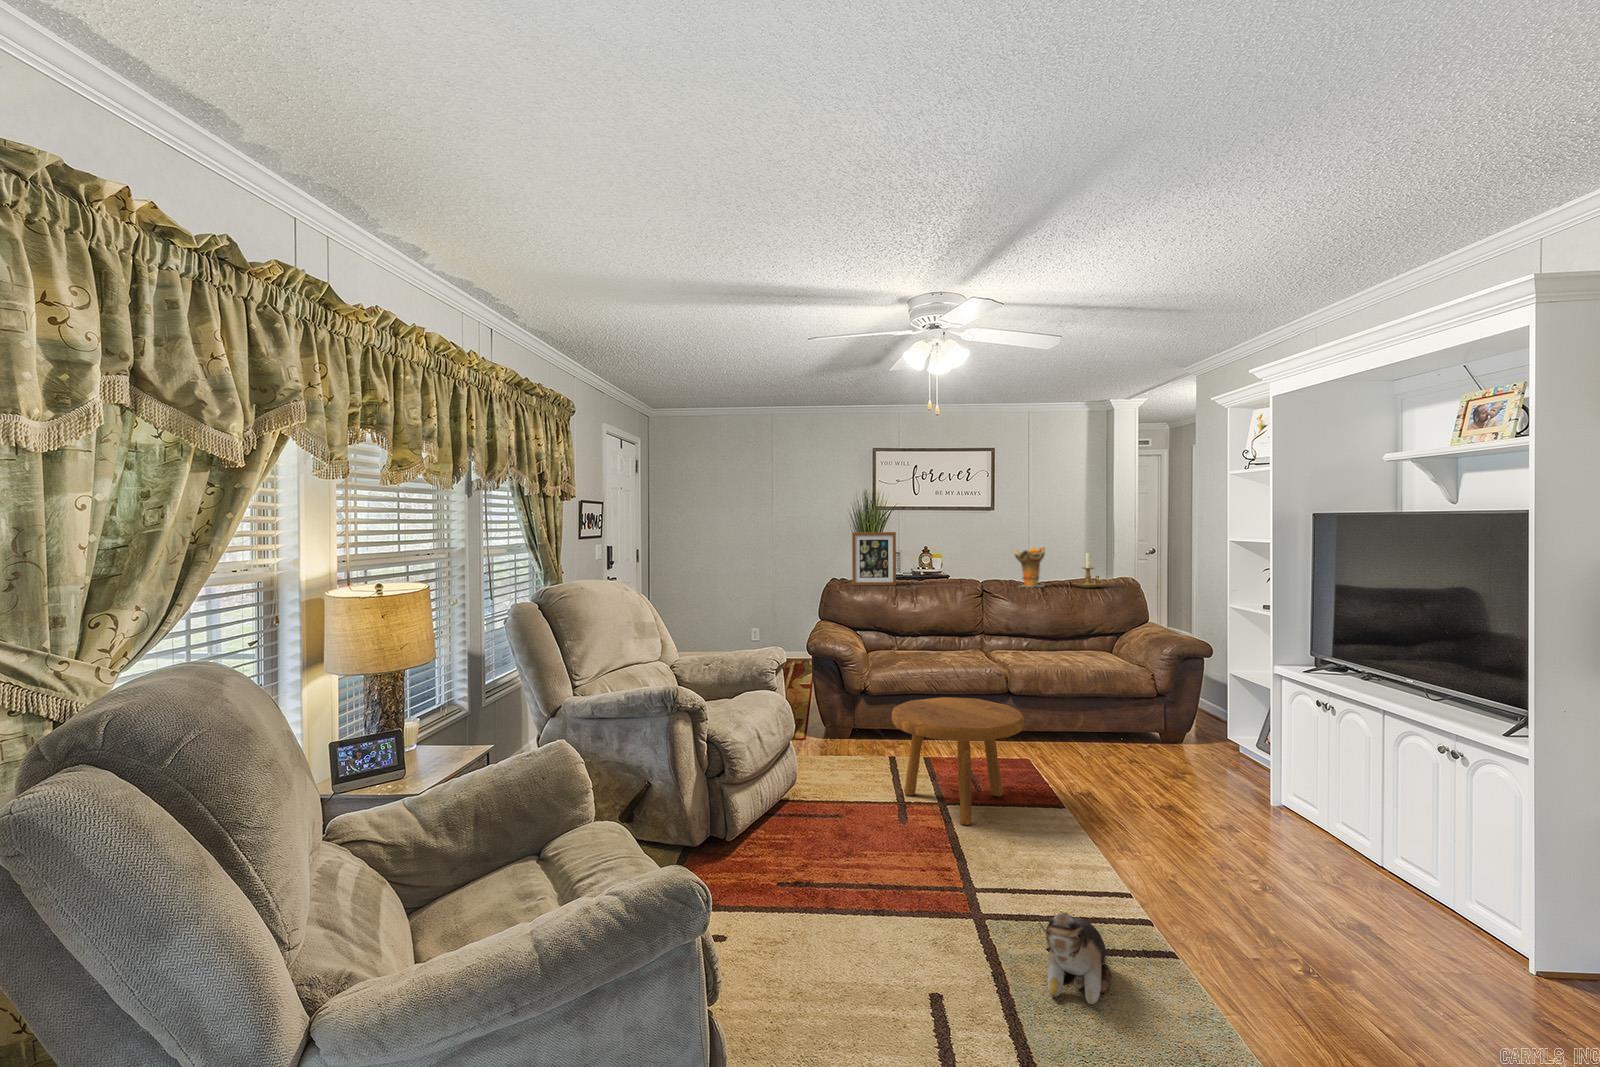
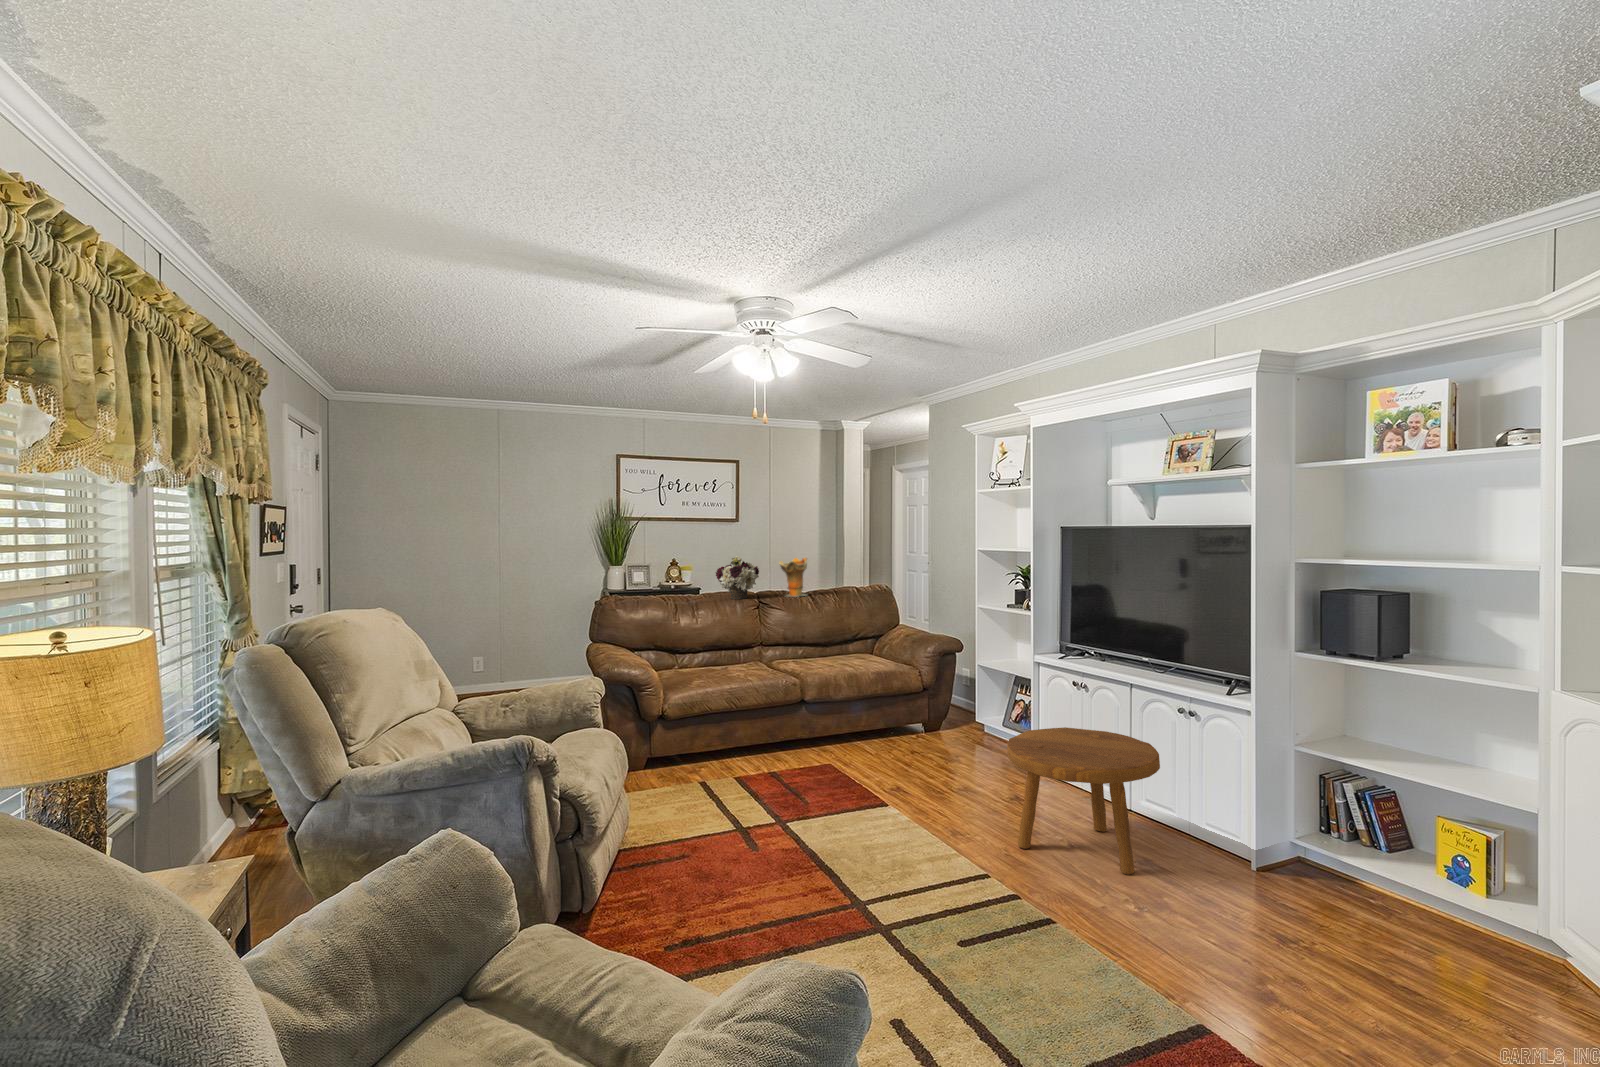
picture frame: present [852,532,896,585] -> none [621,547,668,605]
flower arrangement: none [945,543,991,586] -> present [716,556,759,599]
candle holder: present [1073,553,1103,588] -> none [831,560,858,594]
footstool: present [892,697,1024,825] -> present [1007,727,1160,875]
plush toy: present [1038,912,1111,1004] -> none [976,910,1028,992]

